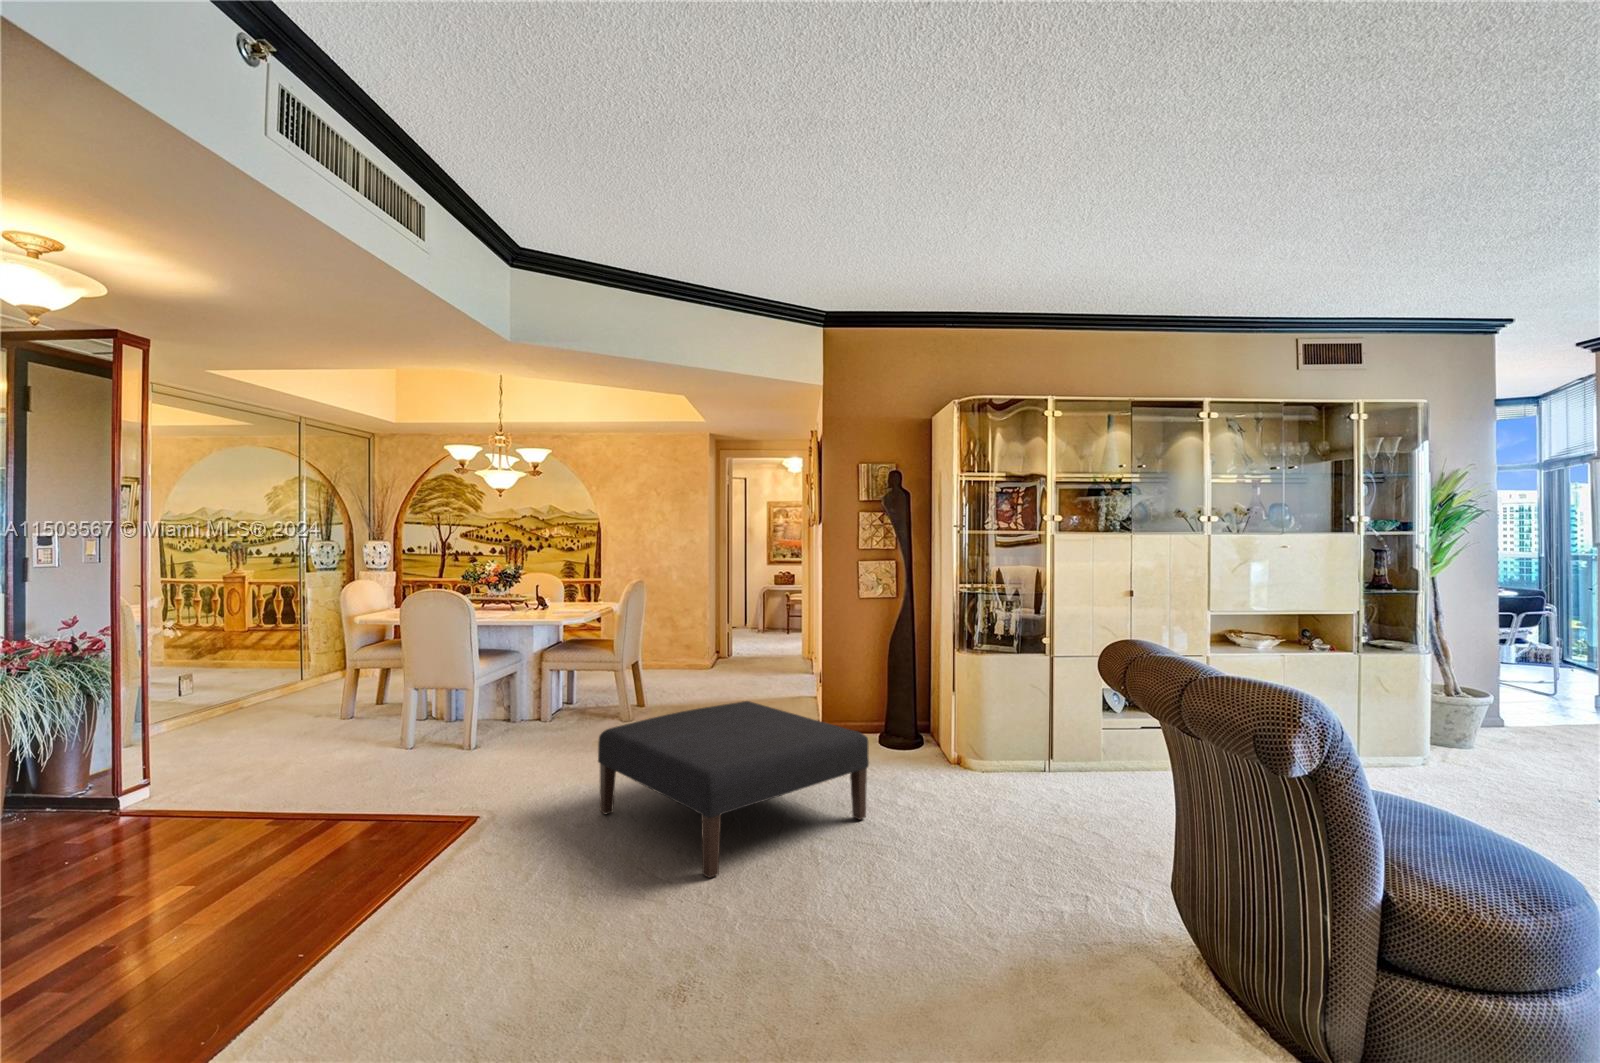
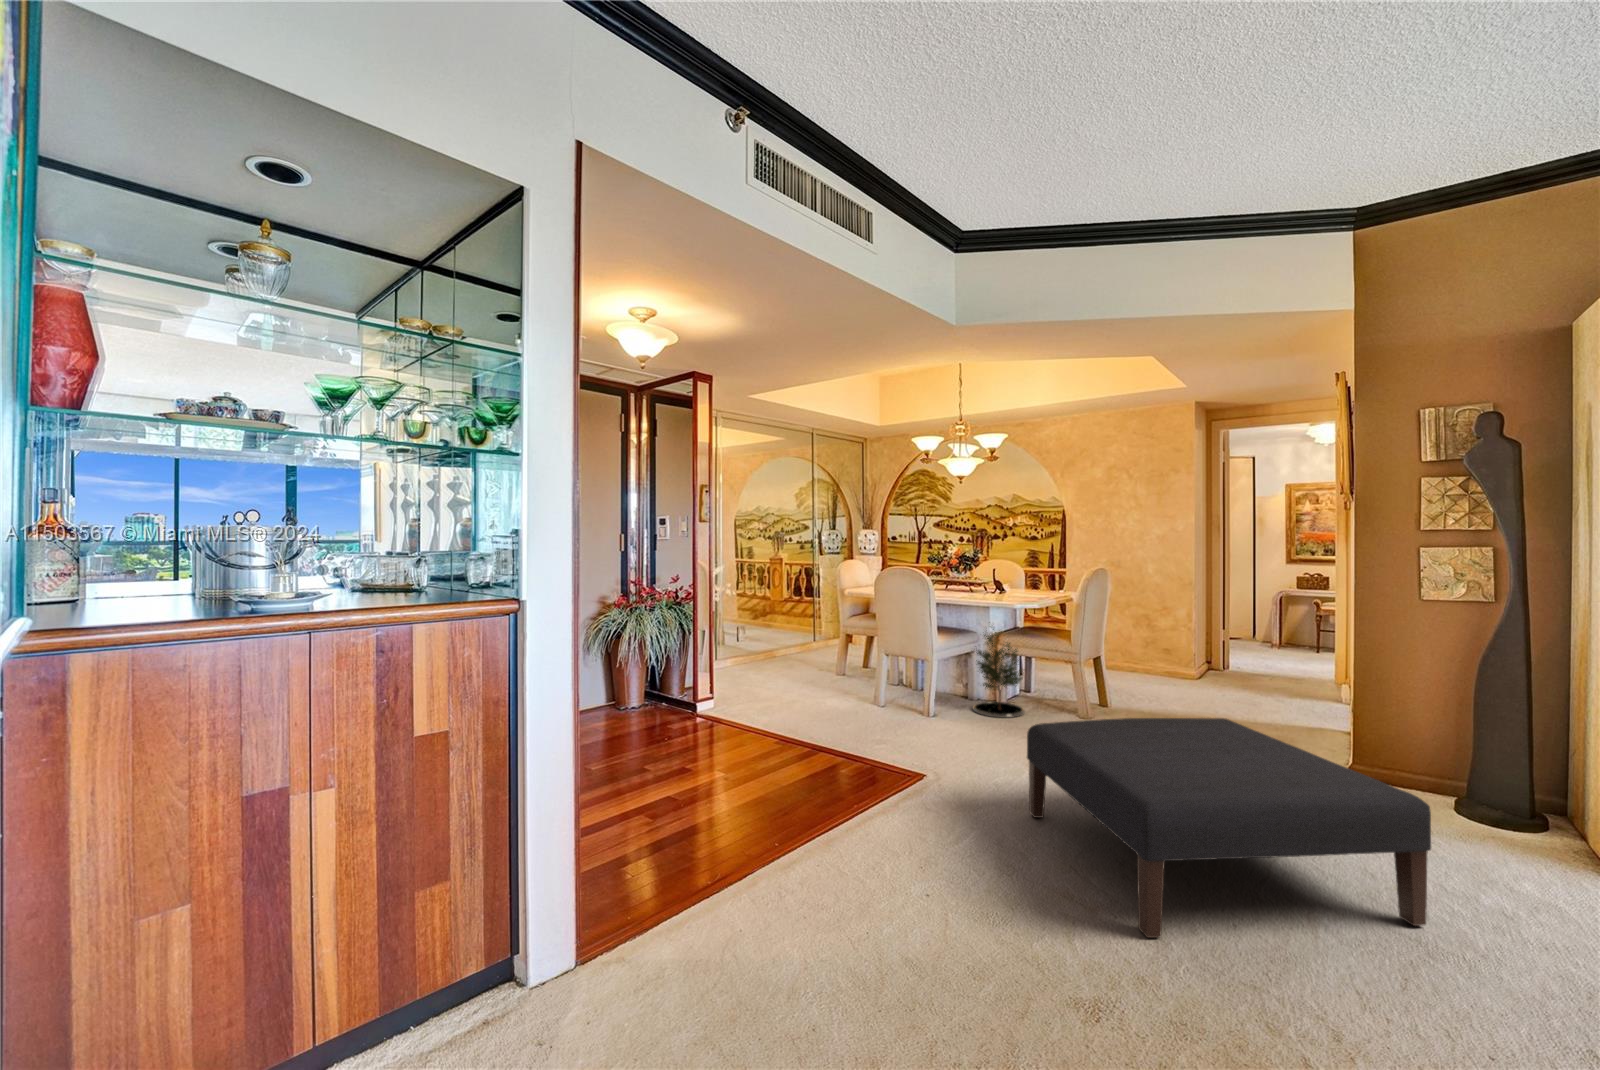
potted tree: none [519,638,576,734] -> present [973,629,1025,718]

